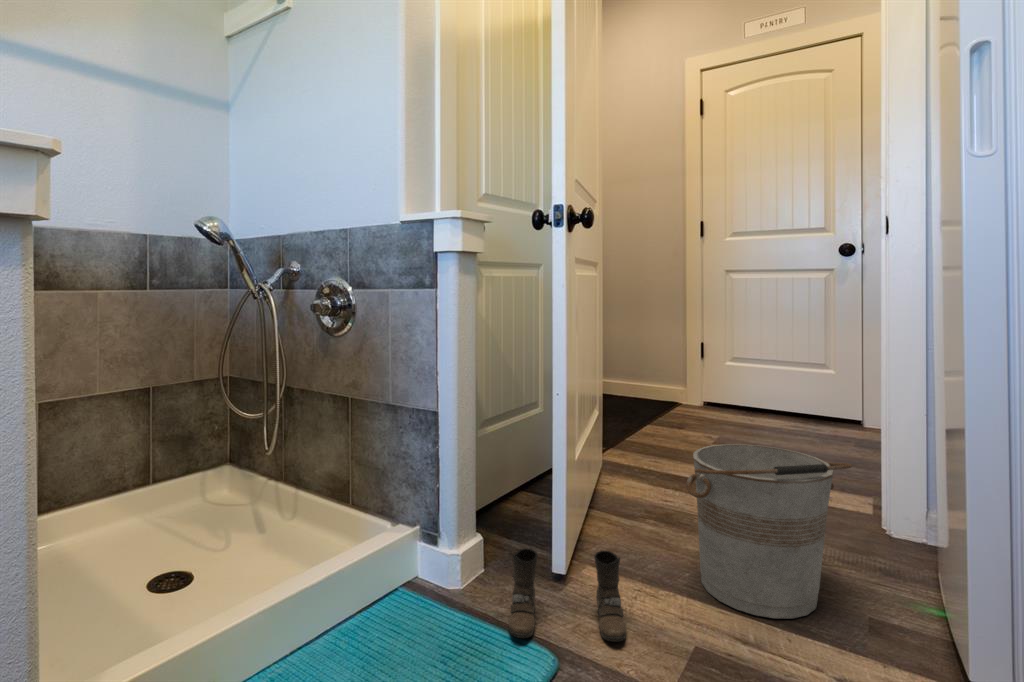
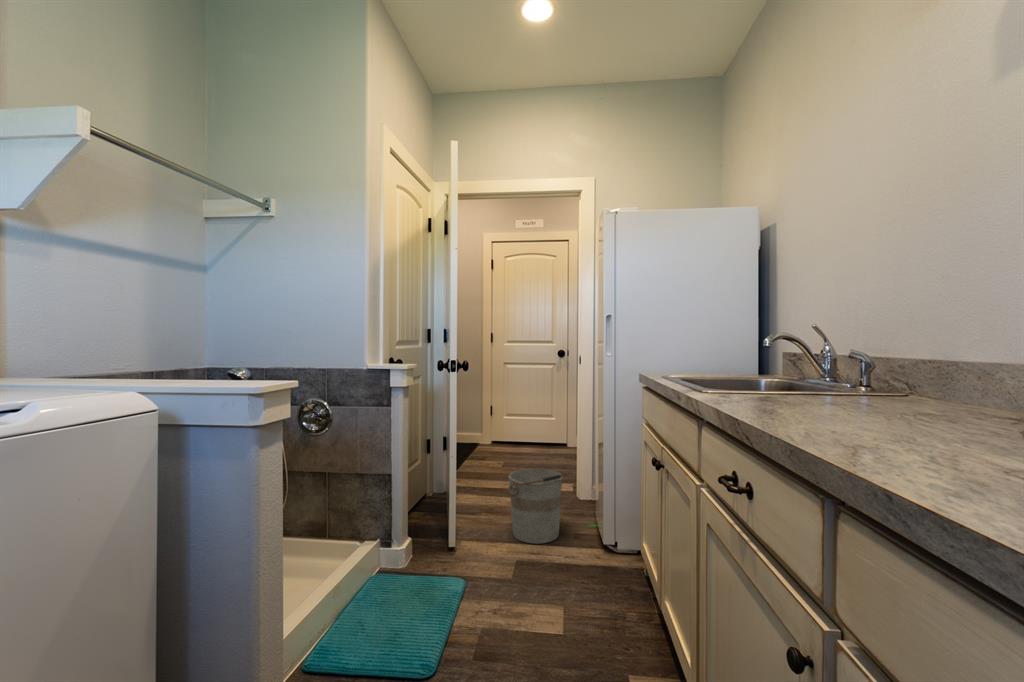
boots: present [509,548,626,642] -> none [436,528,491,575]

